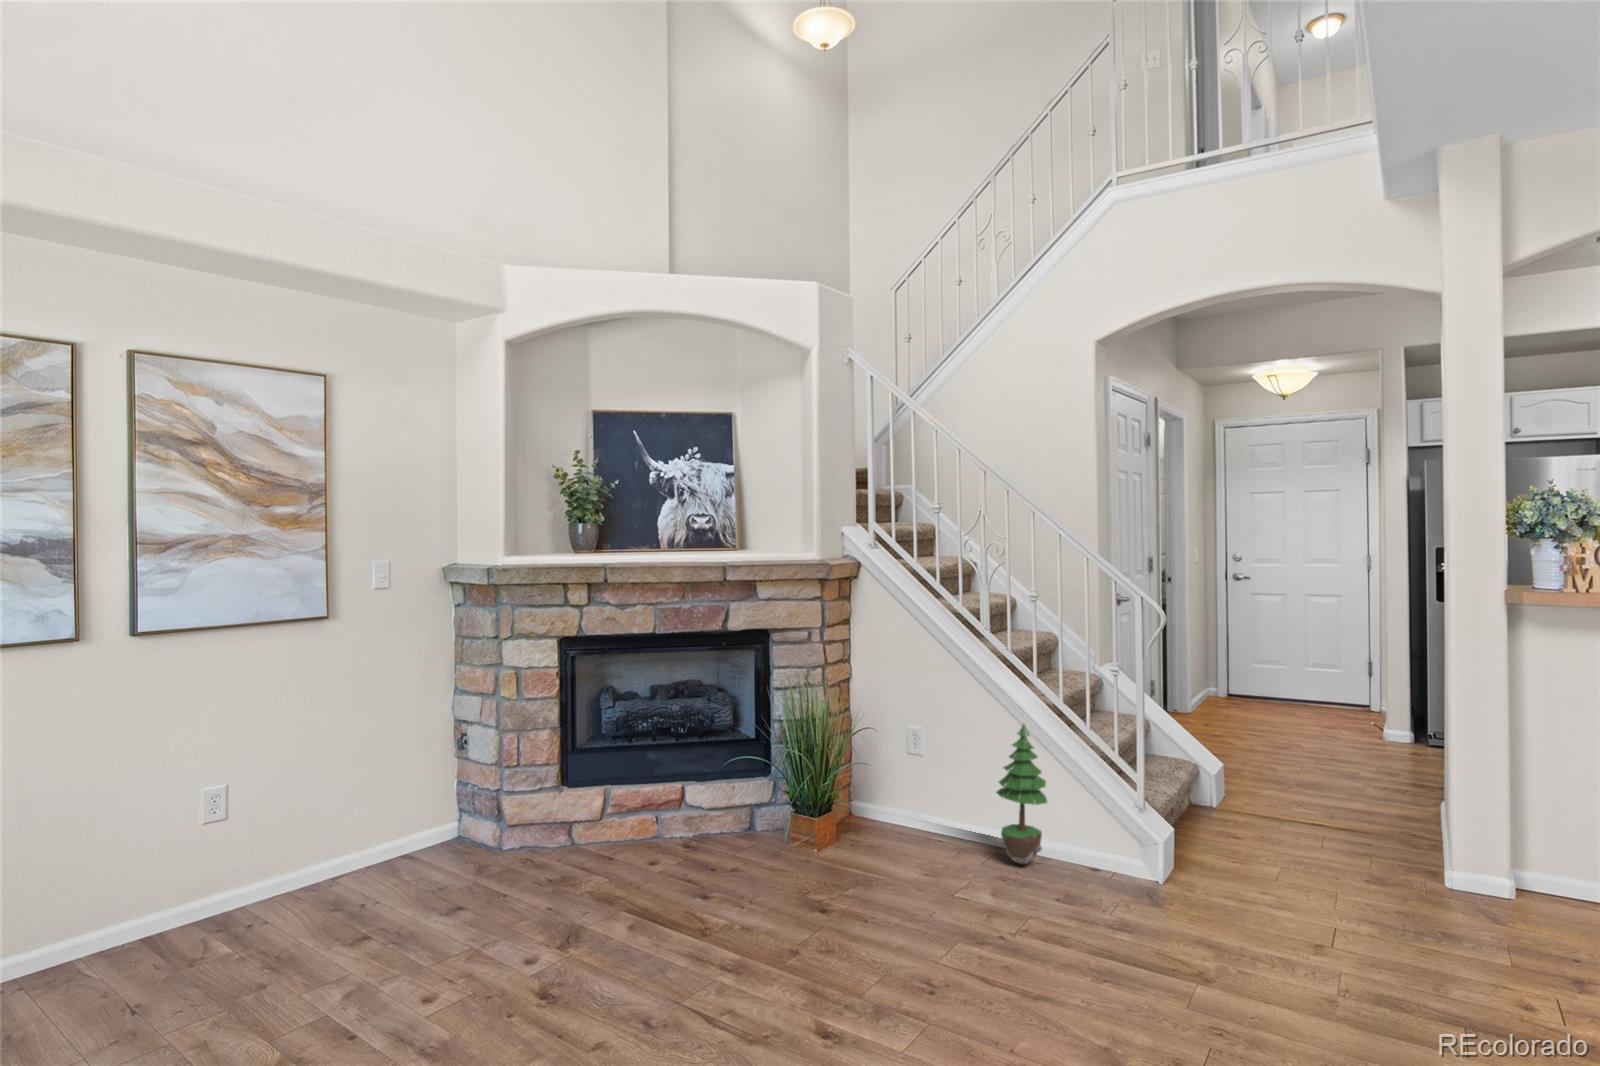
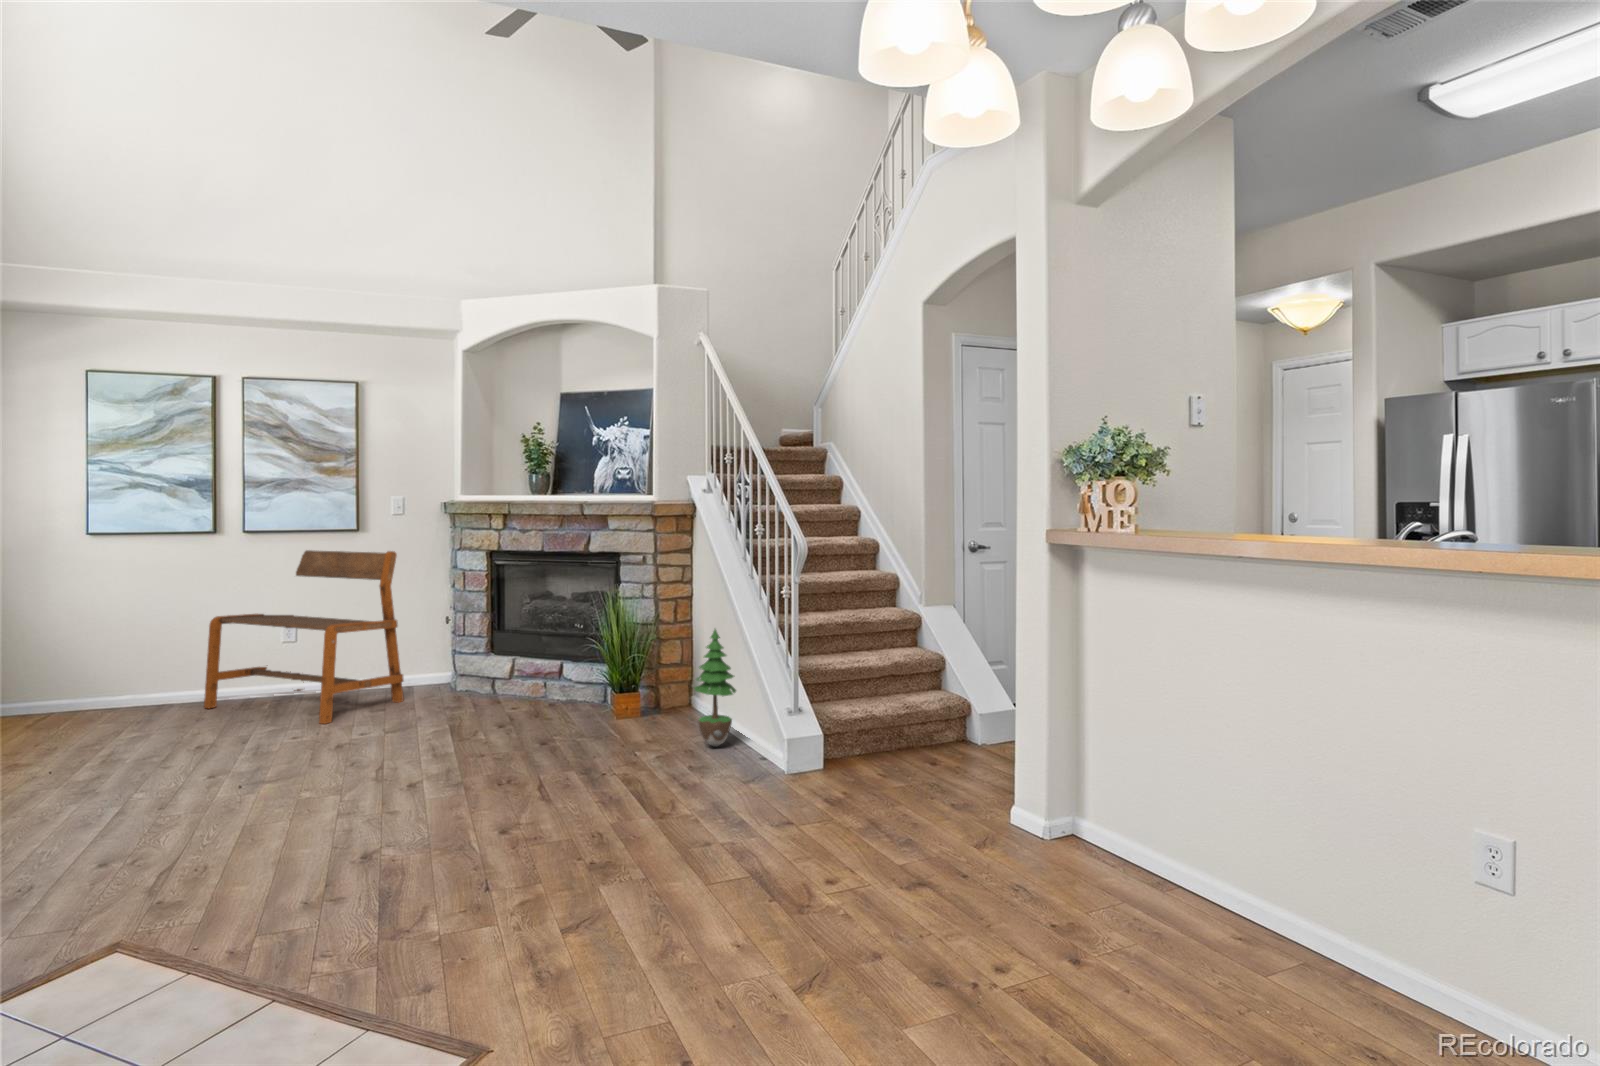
bench: none [92,651,464,981] -> present [204,550,404,724]

